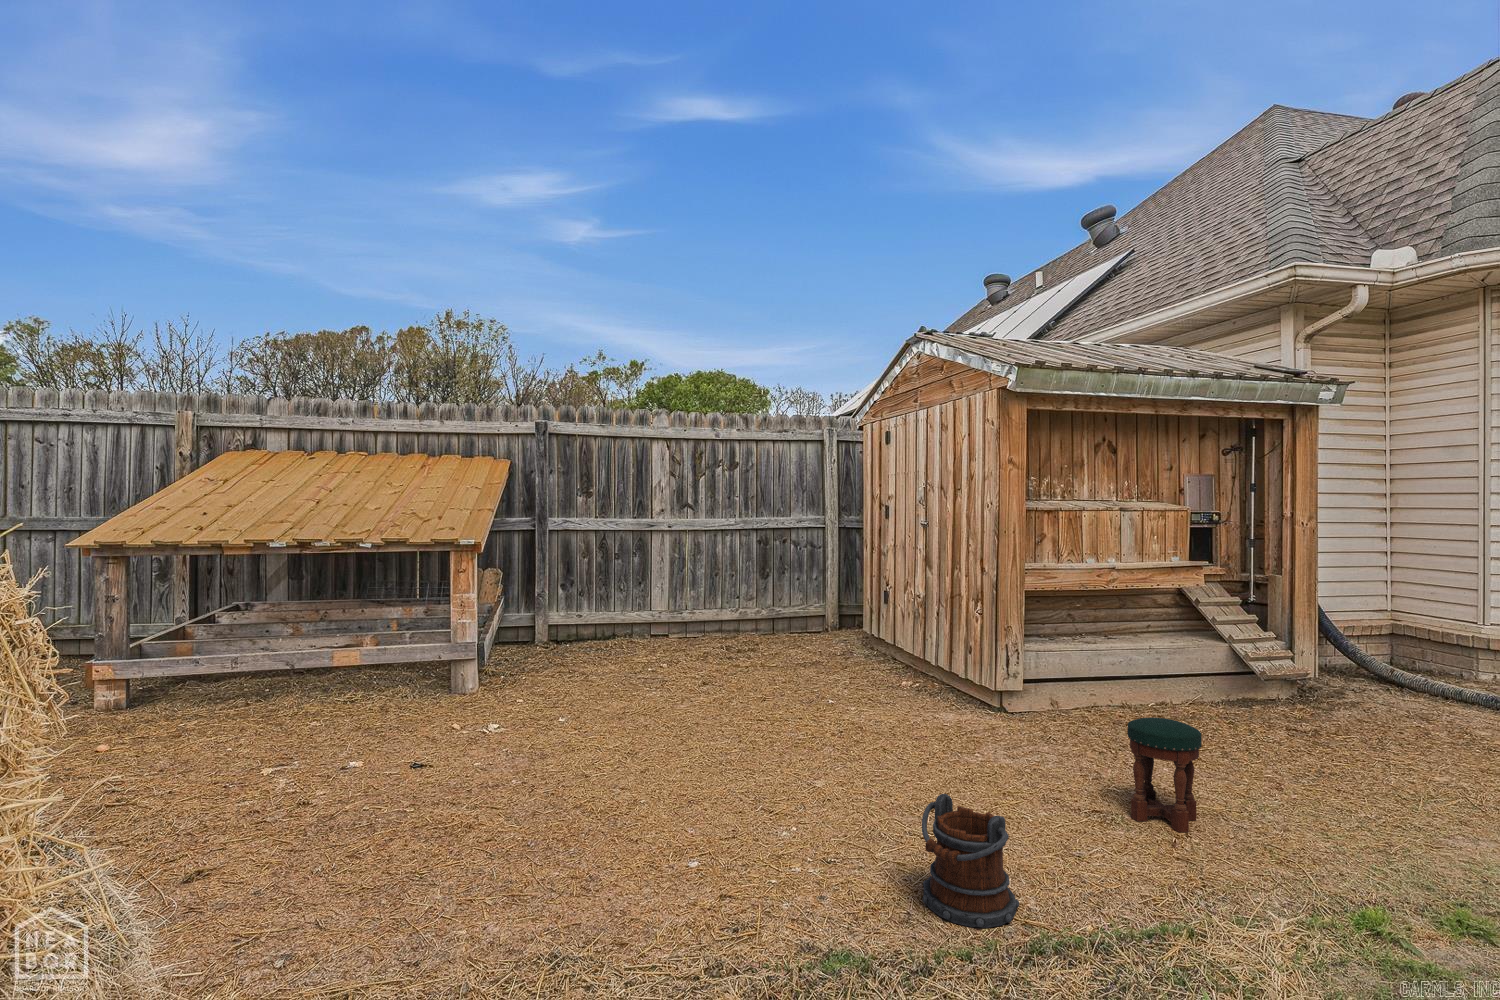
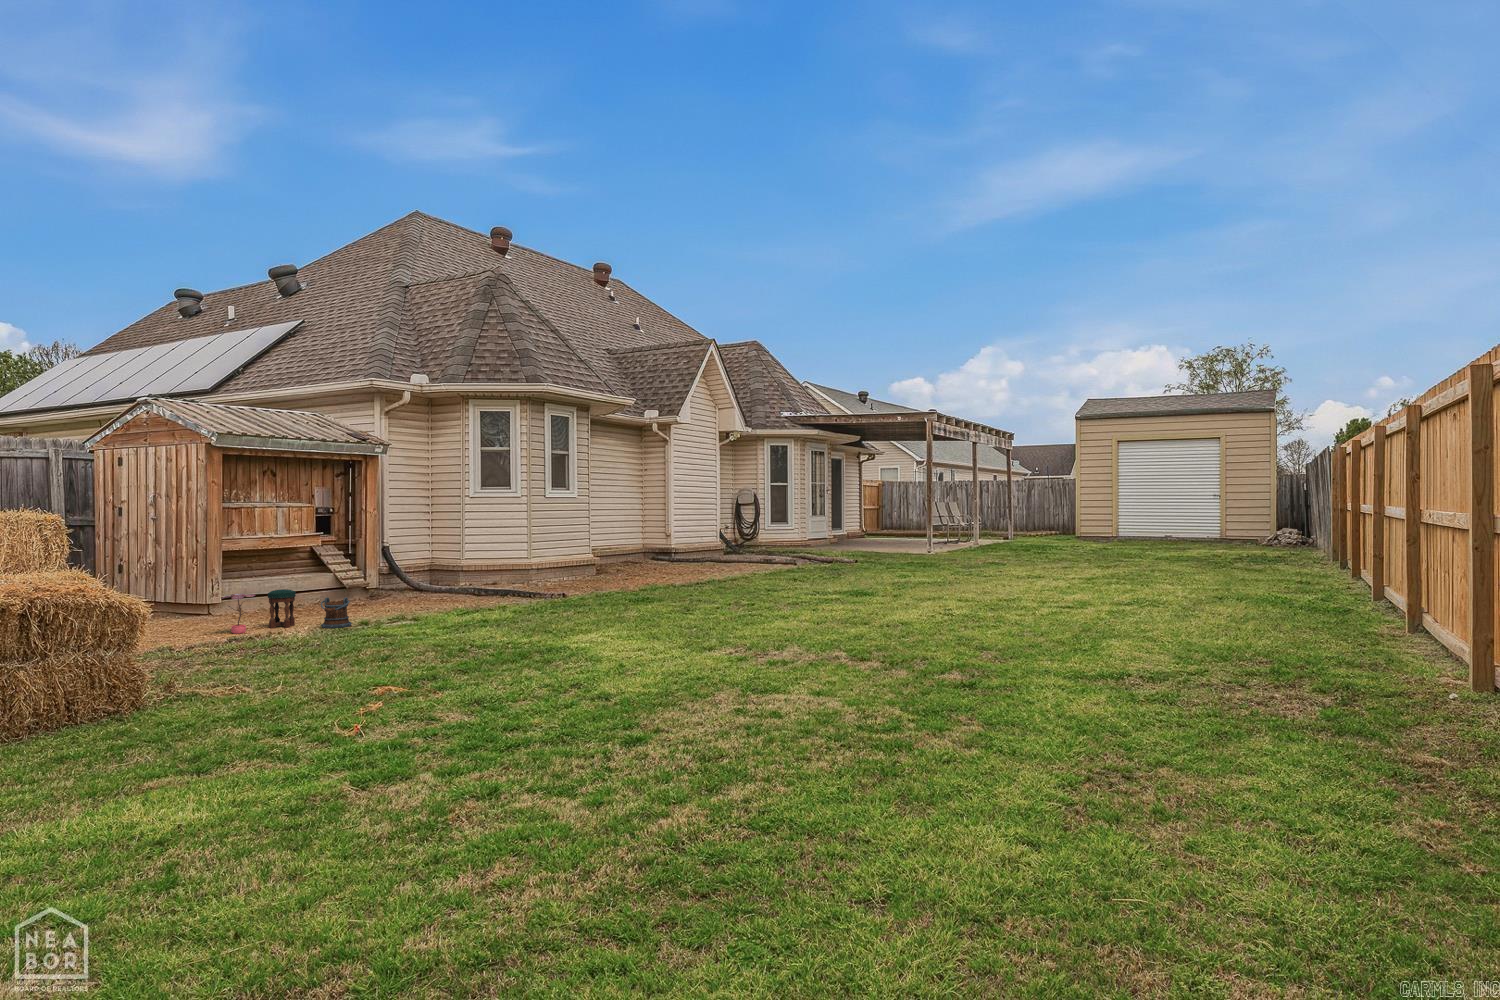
potted plant: none [1017,722,1102,832] -> present [221,594,255,634]
bucket: present [922,794,1019,928] -> present [321,597,352,628]

